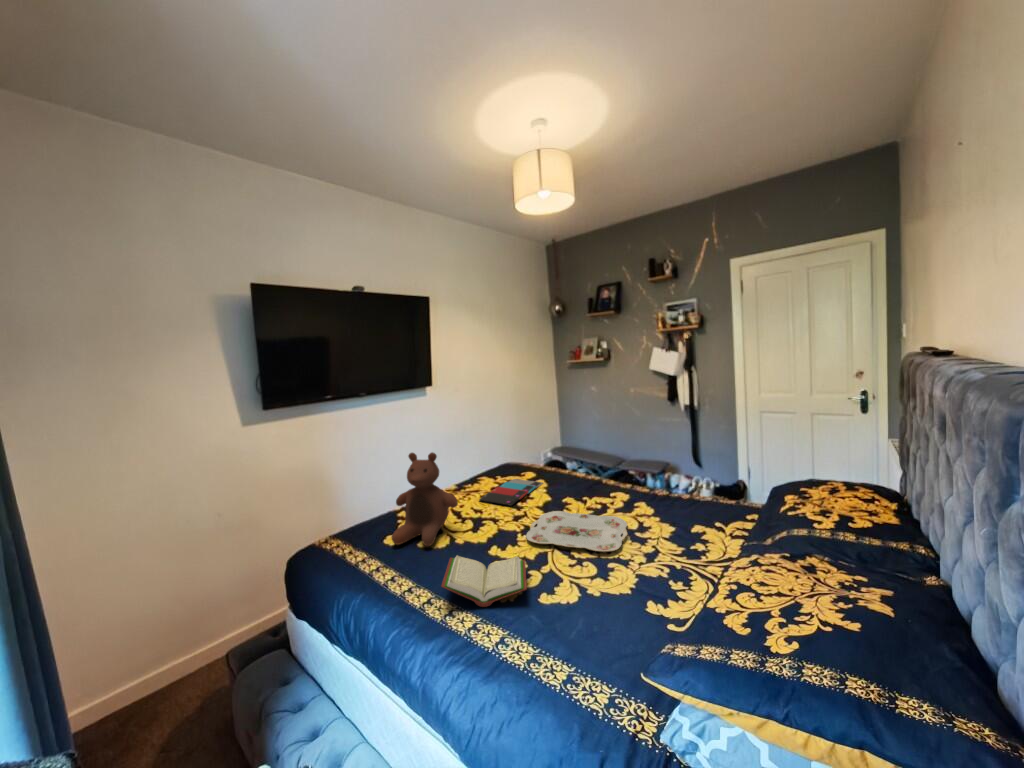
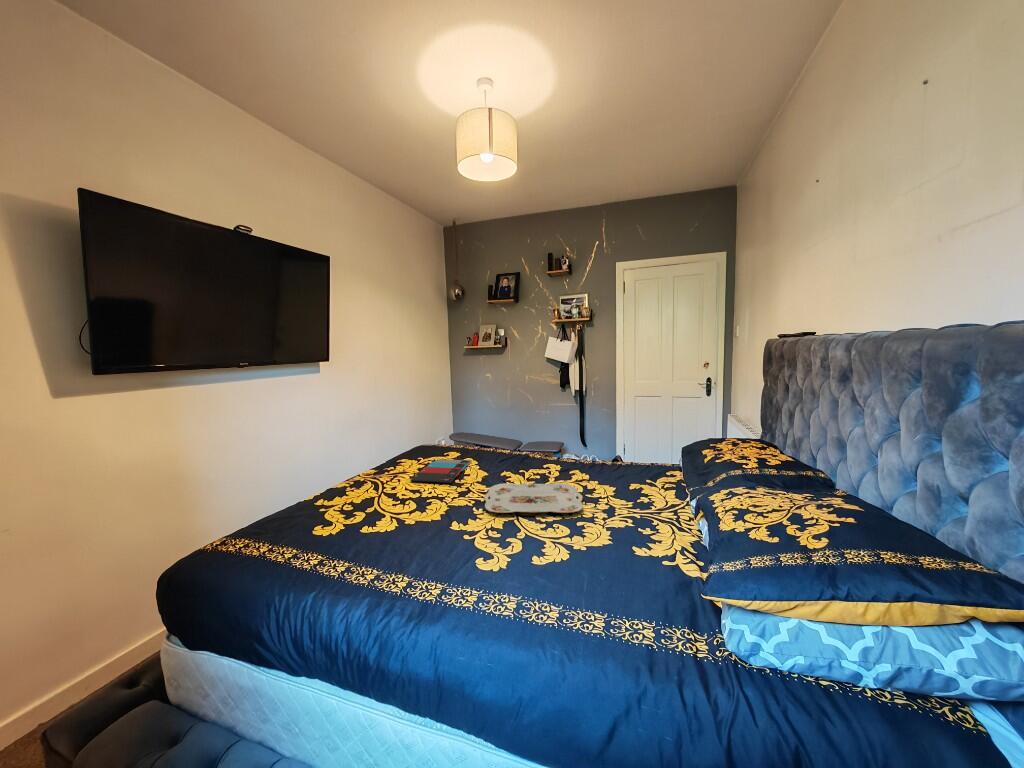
stuffed bear: present [392,452,458,546] -> none [323,423,404,533]
book: present [441,556,527,607] -> none [423,524,524,578]

